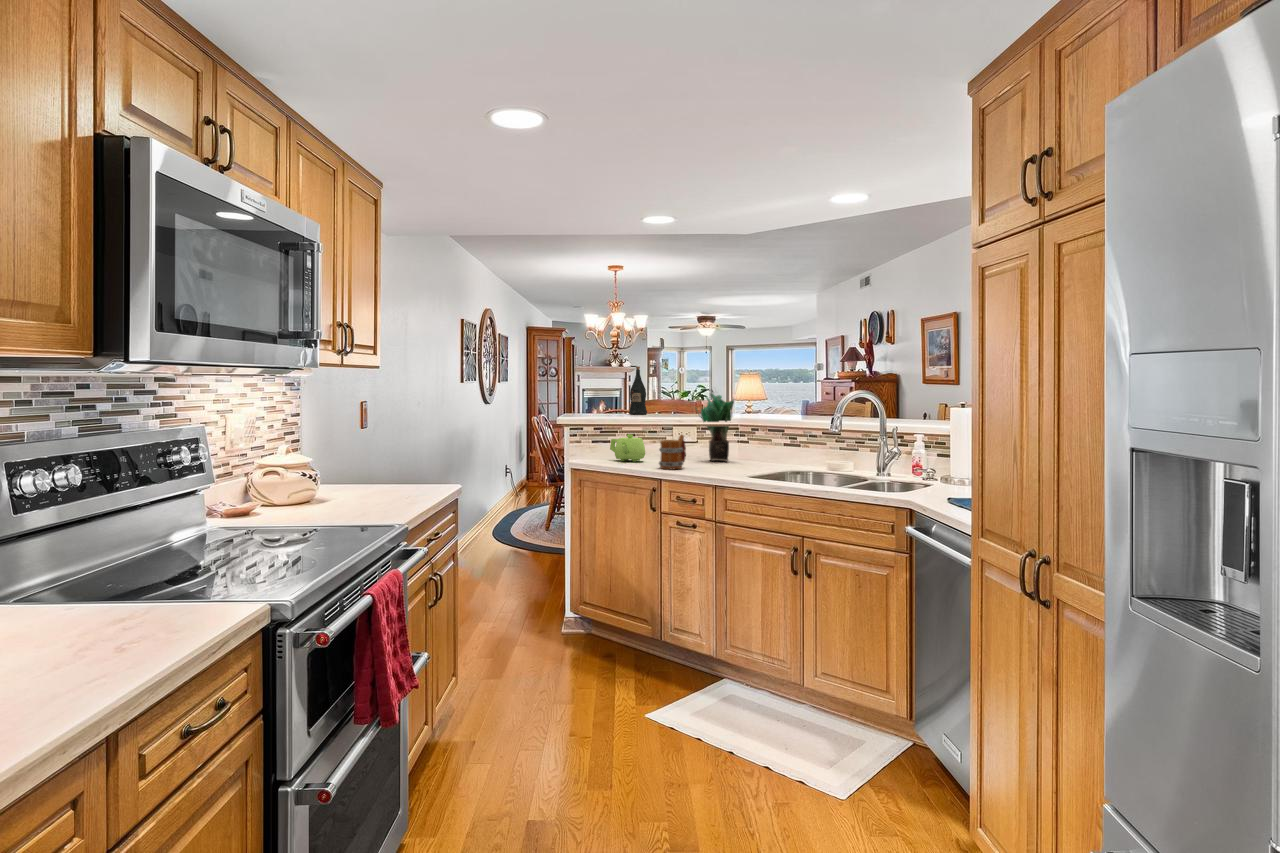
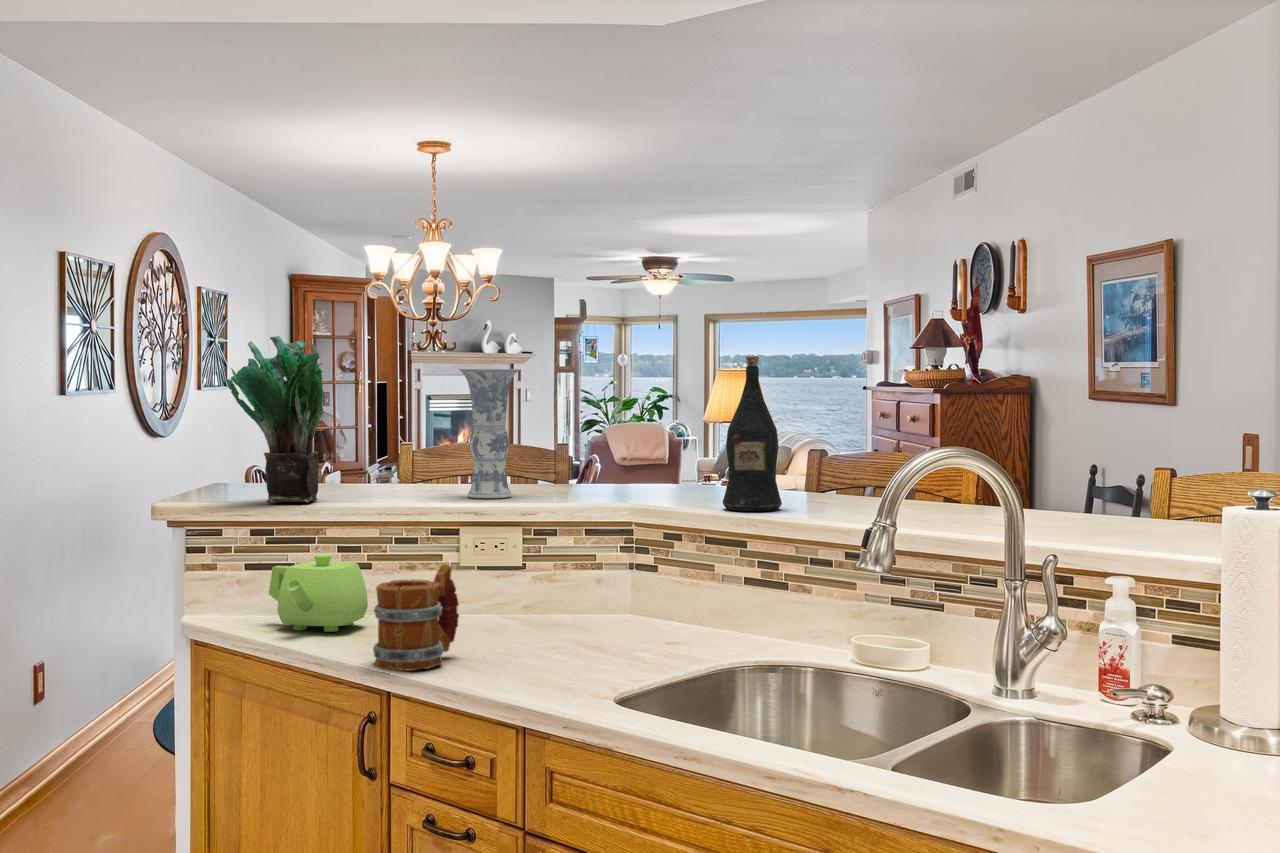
wine bottle: present [629,366,647,415] -> present [723,356,782,511]
vase: none [666,368,690,418] -> present [459,369,520,498]
potted plant: present [700,394,734,461] -> present [226,336,324,503]

